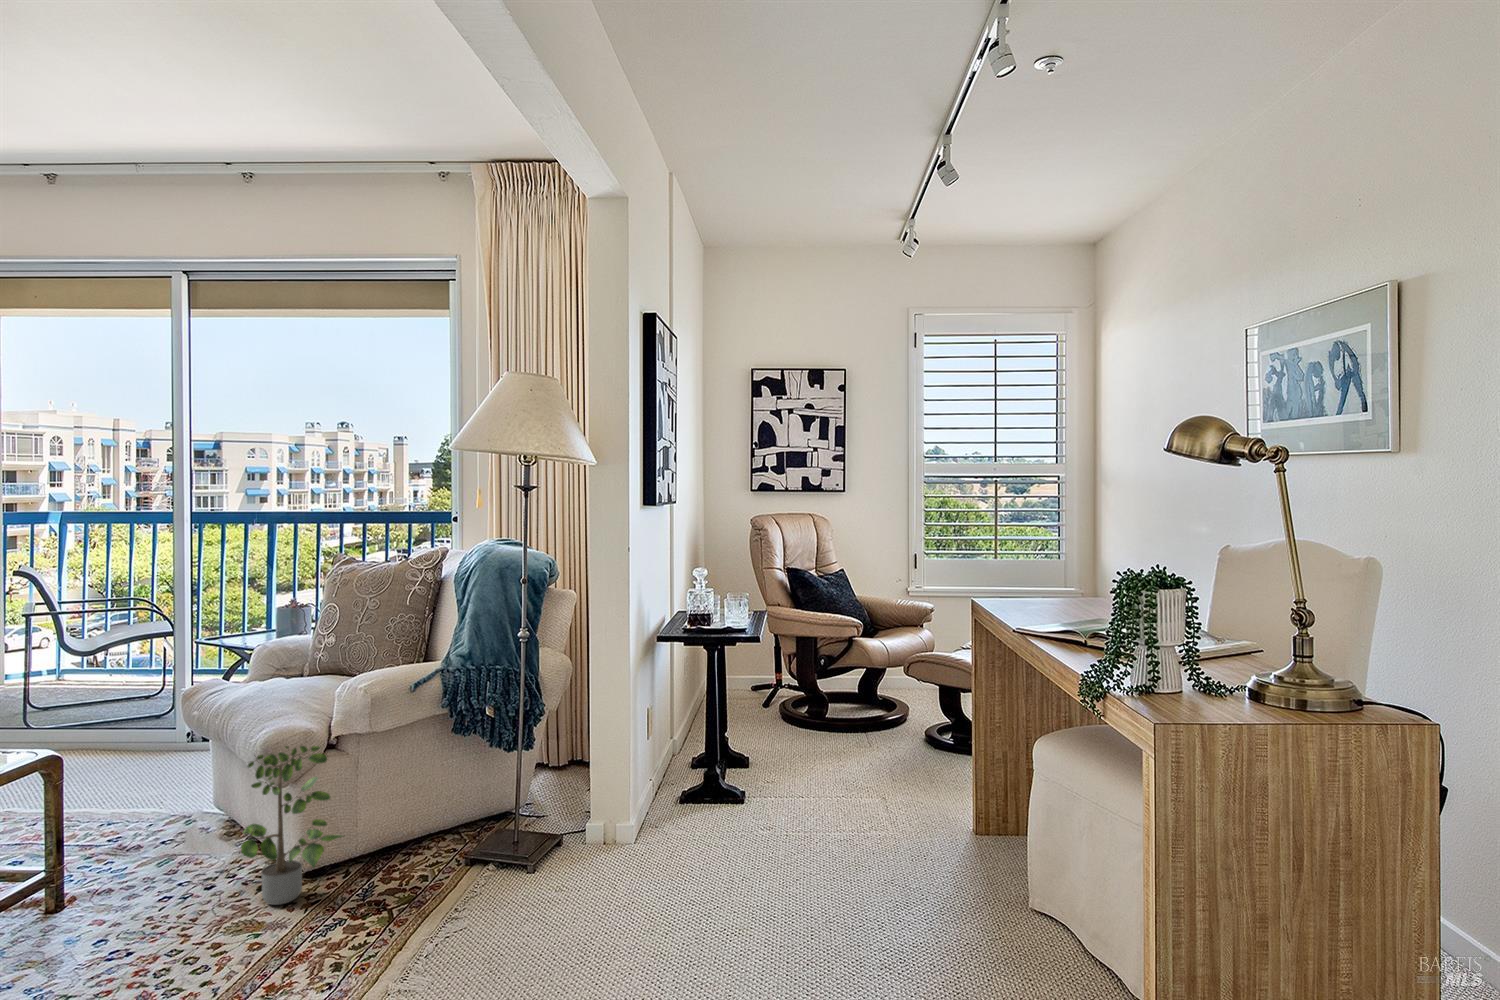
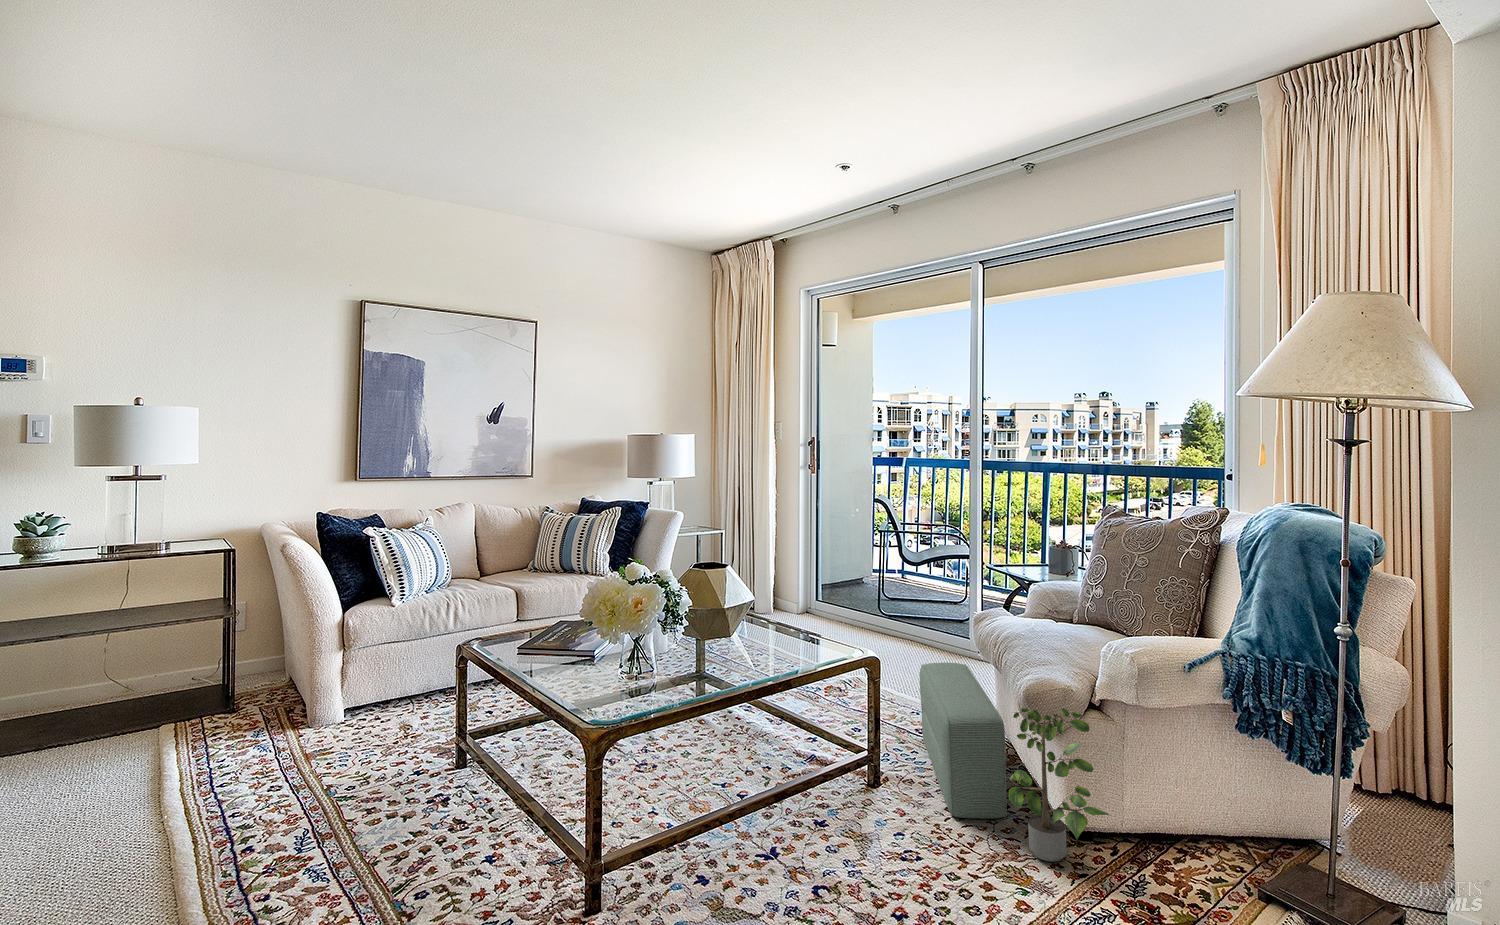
pouf: none [113,740,234,904] -> present [920,663,1007,819]

